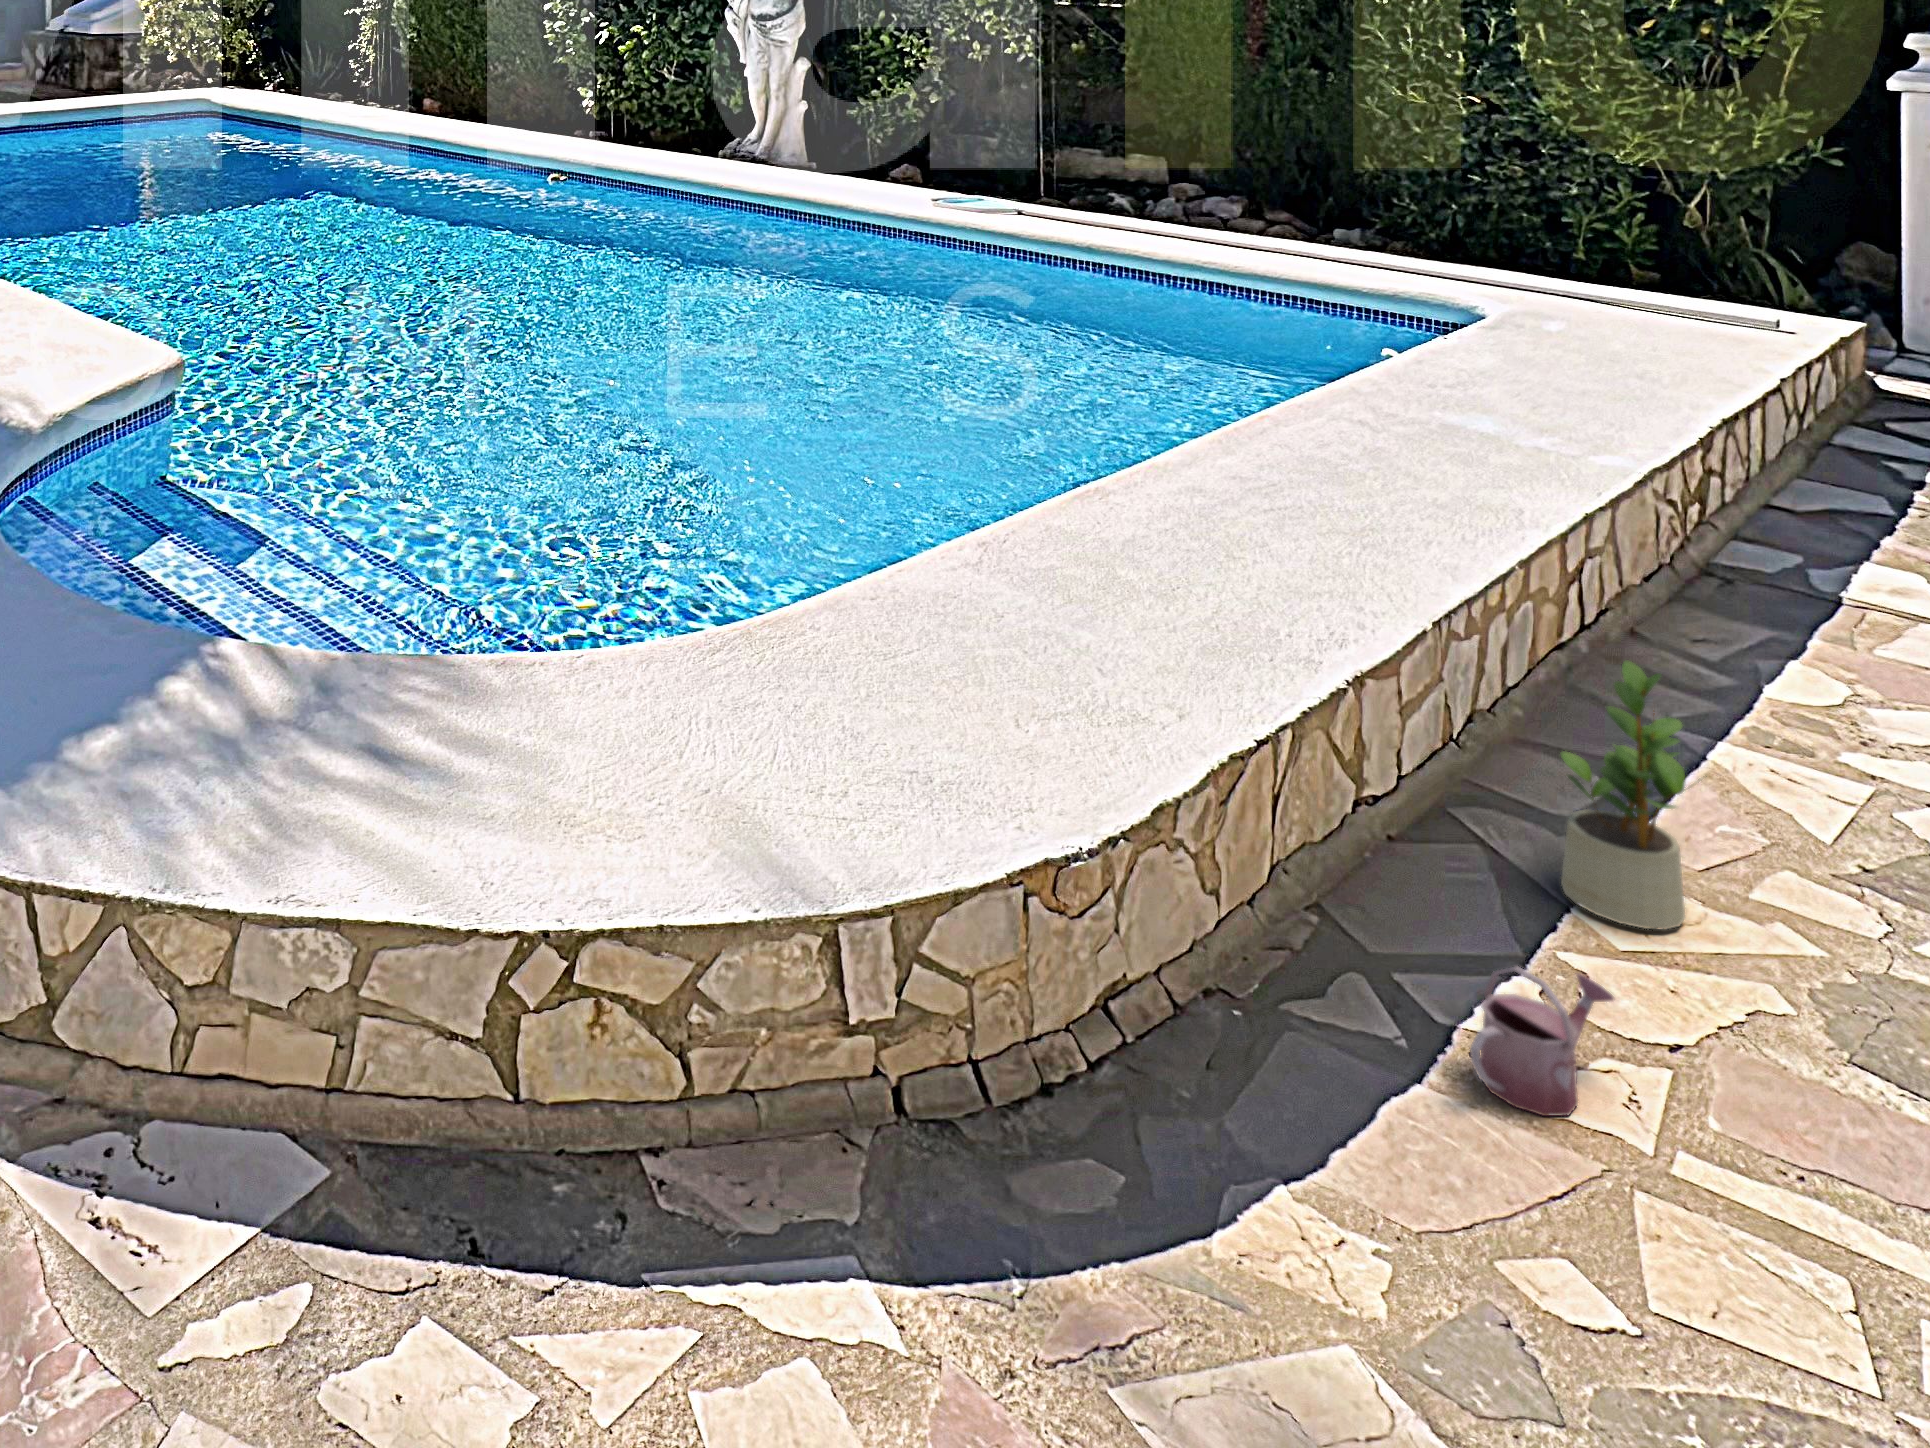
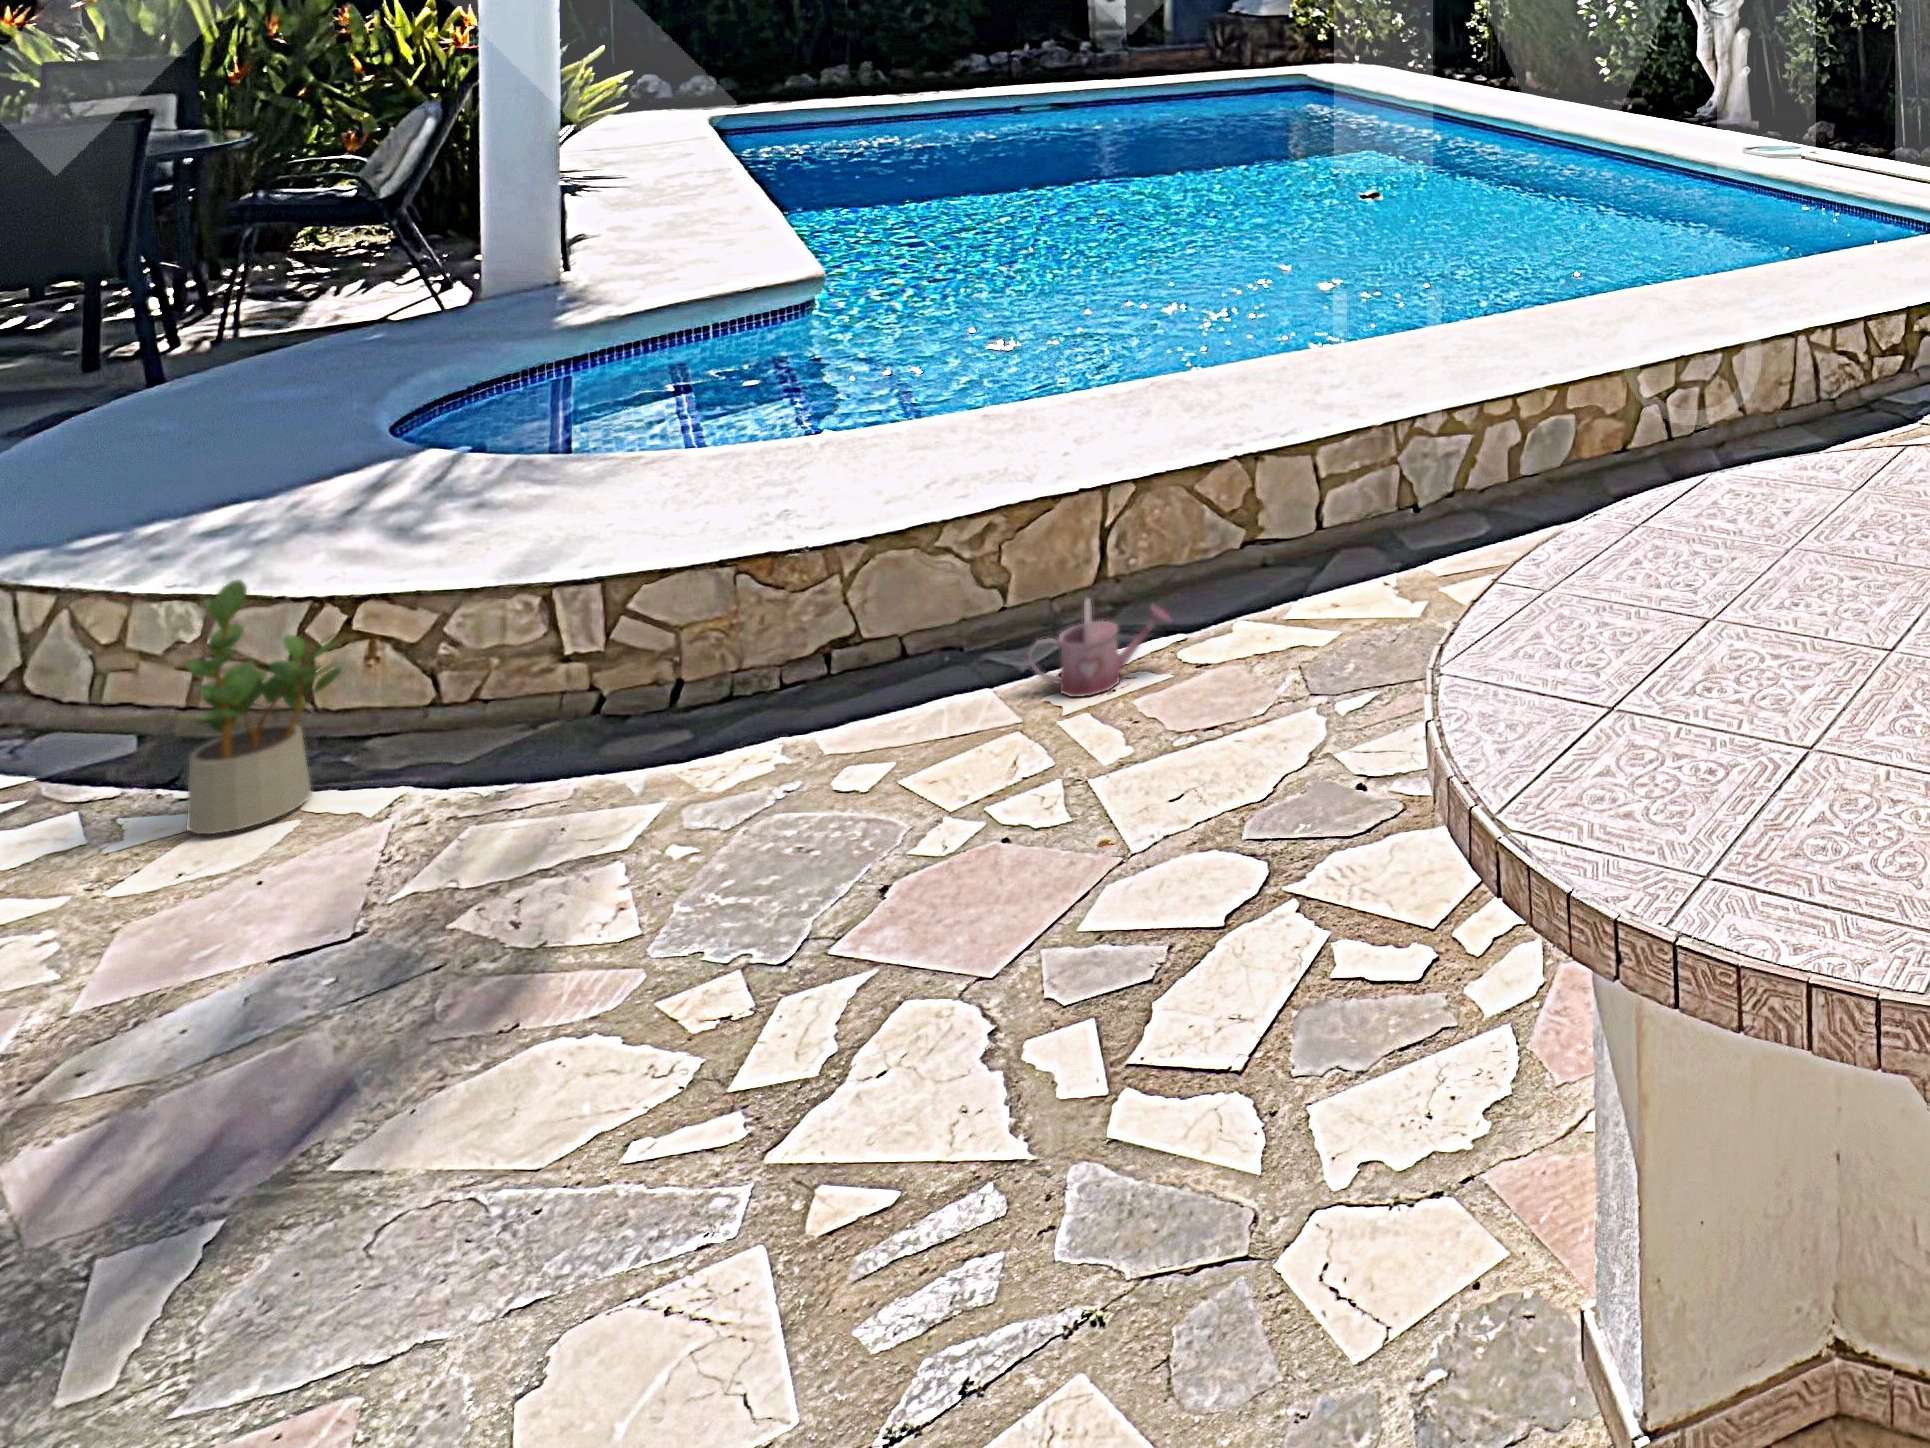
potted plant: present [1561,660,1707,929] -> present [186,579,341,834]

